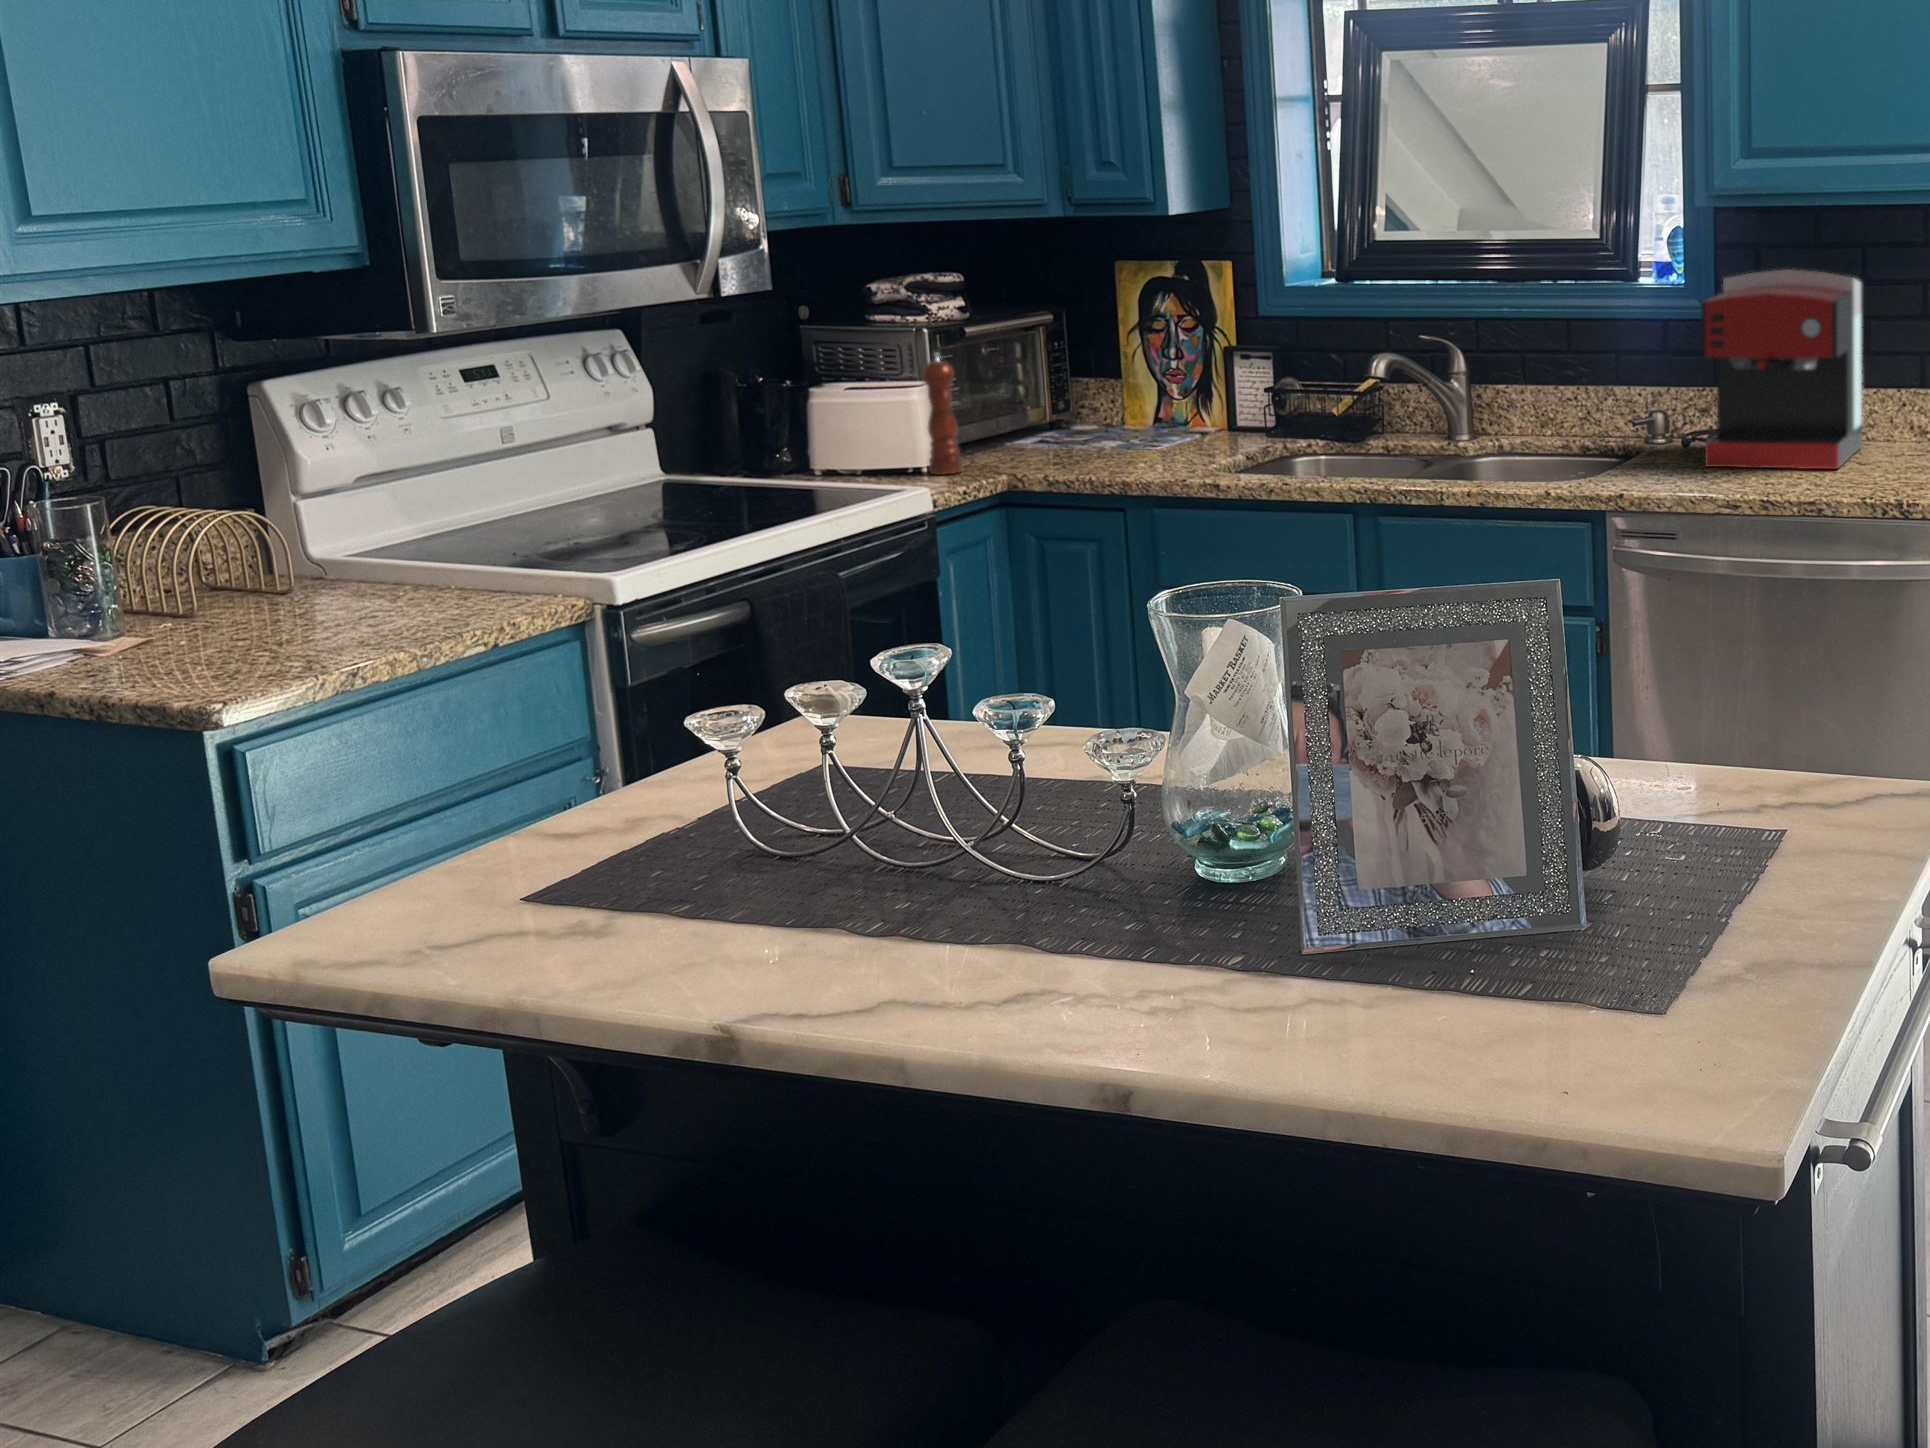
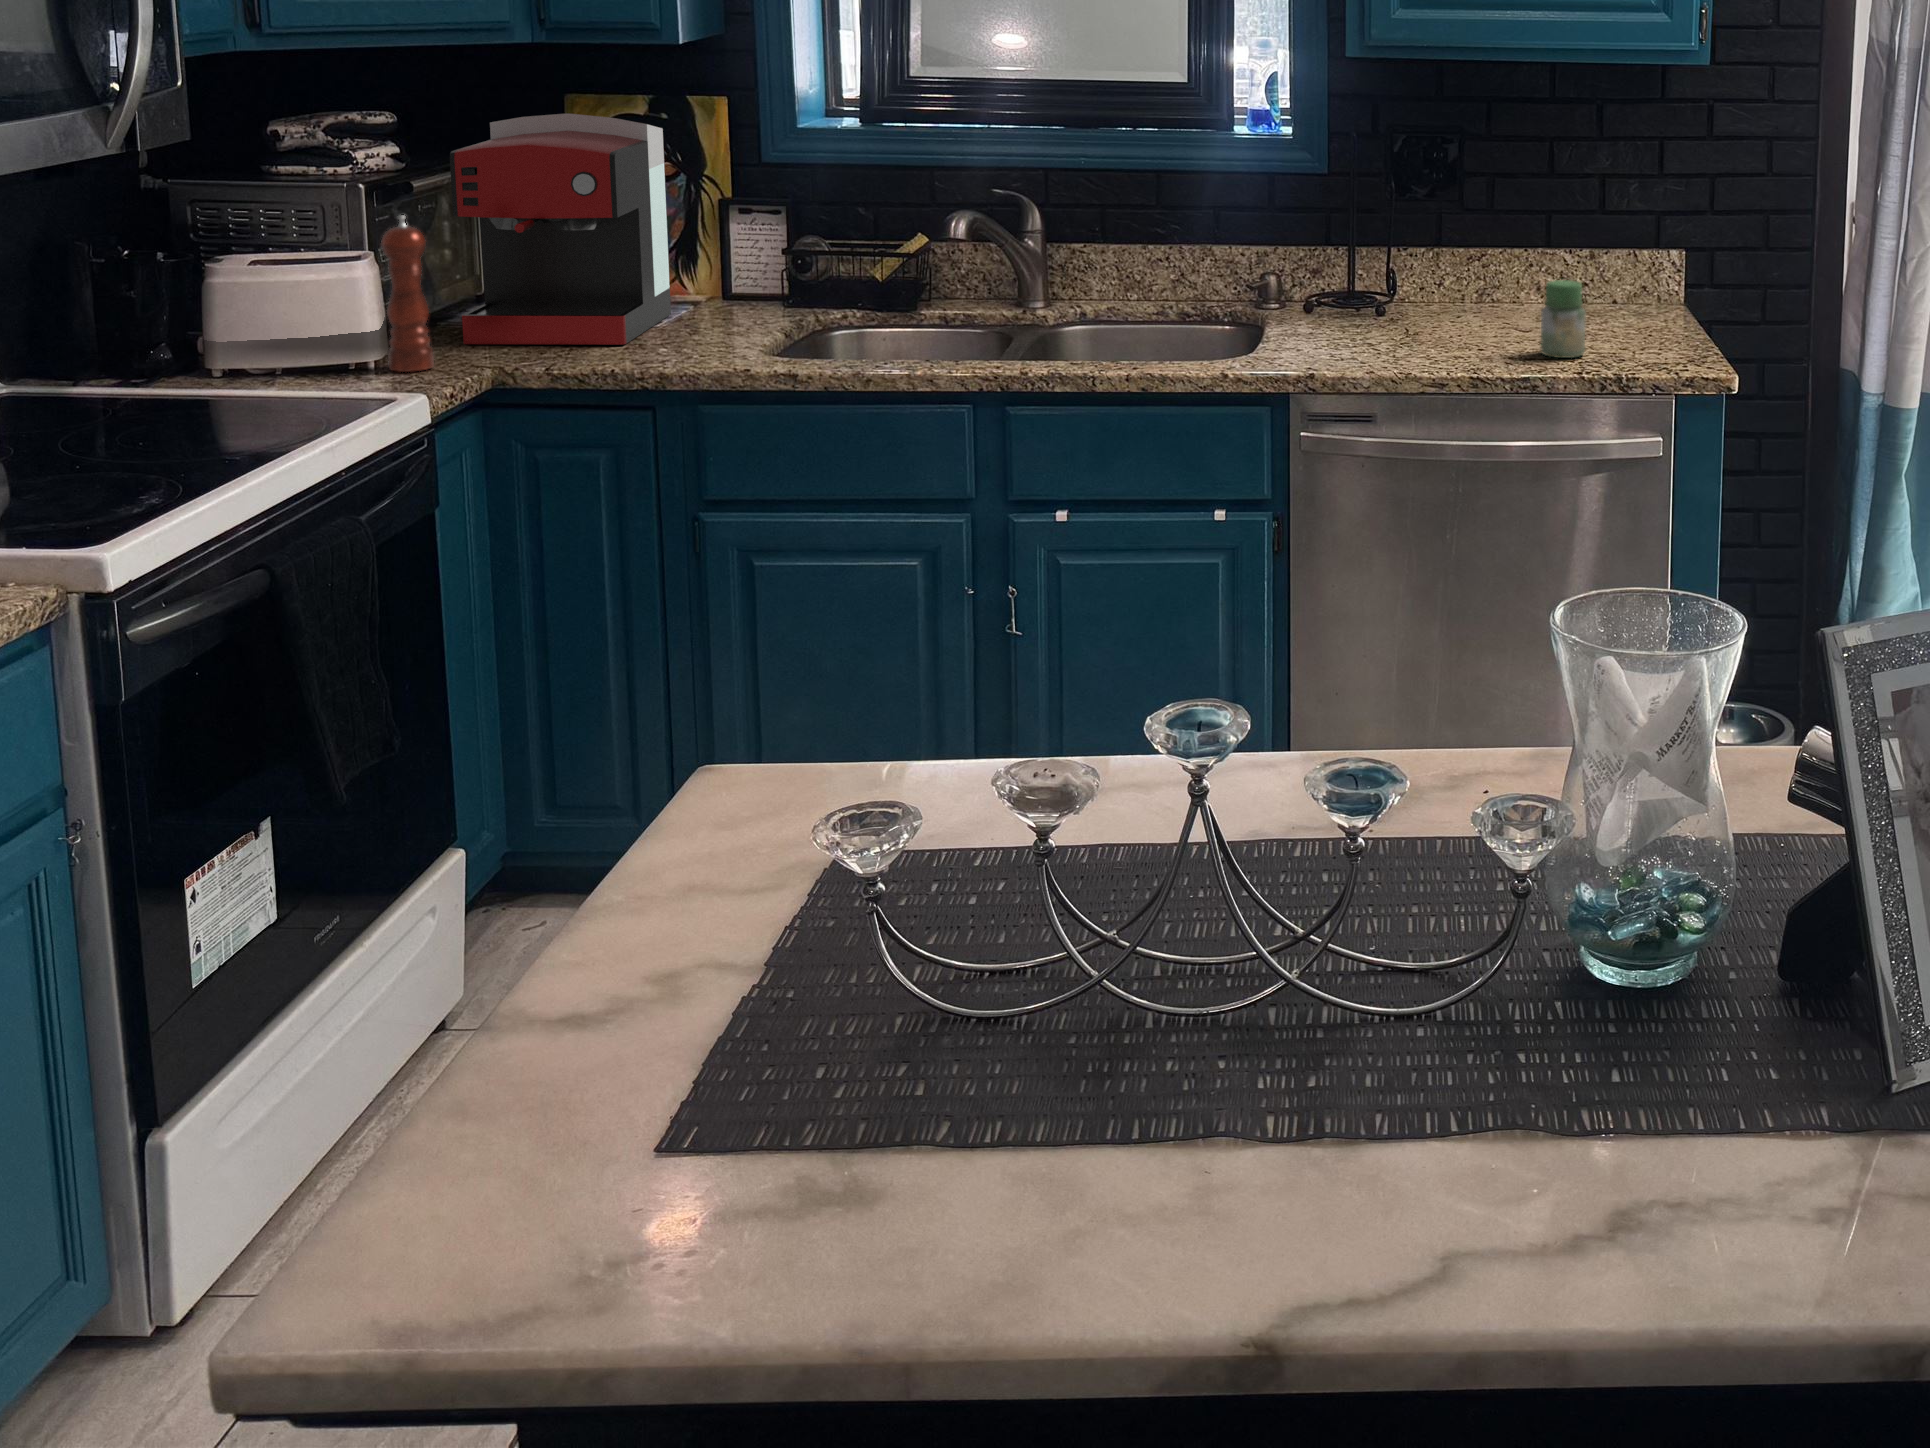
coffee maker: present [1702,269,1862,469] -> present [450,113,671,345]
jar: none [1858,412,1900,484] -> present [1541,280,1586,358]

